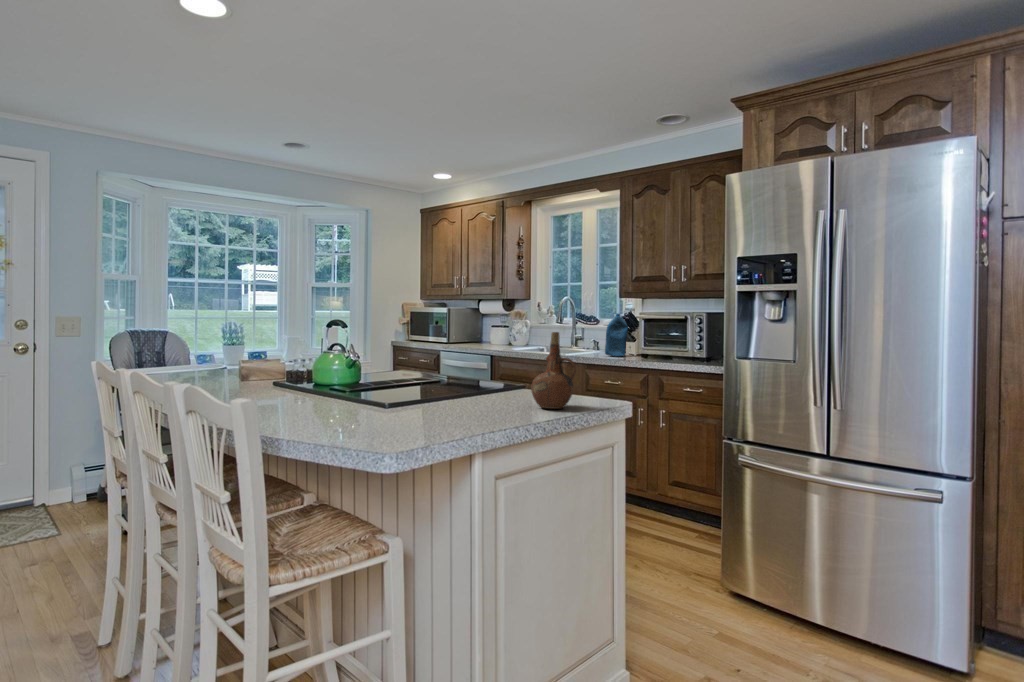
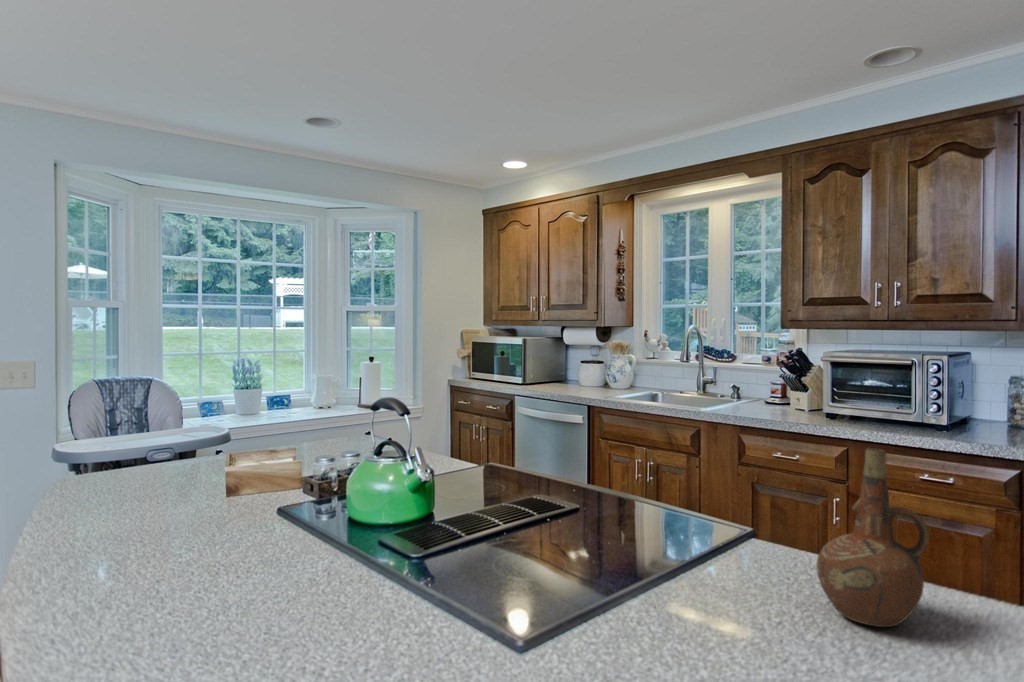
bottle: present [605,313,628,357] -> none [768,353,804,417]

